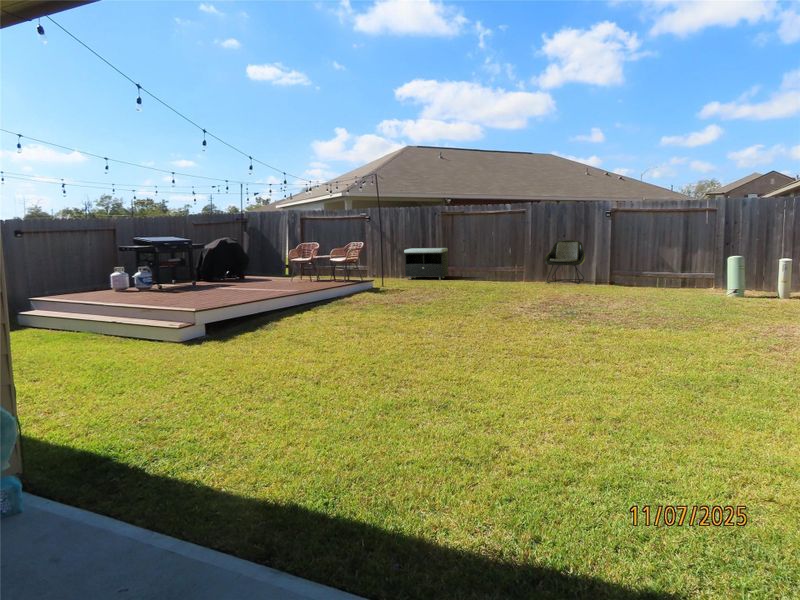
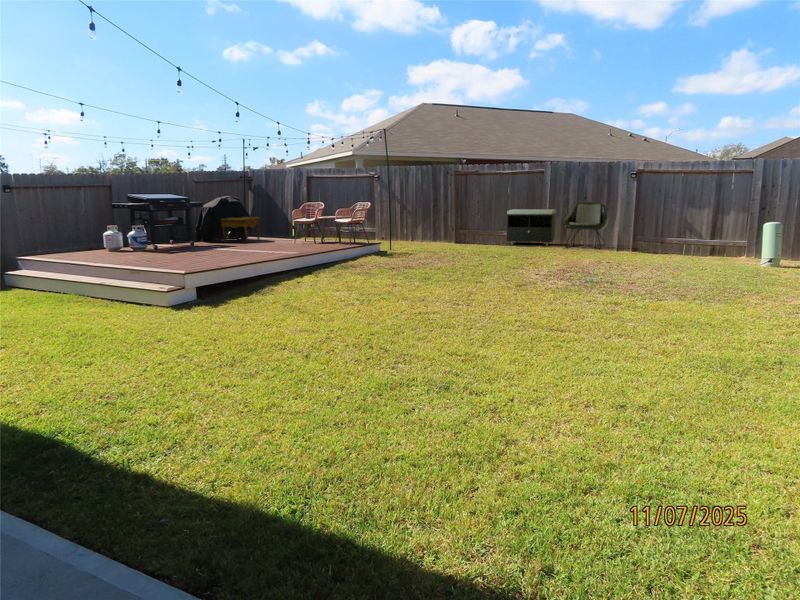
storage bench: present [404,248,448,280] -> present [507,209,556,245]
side table: none [220,257,259,281] -> present [221,217,259,242]

